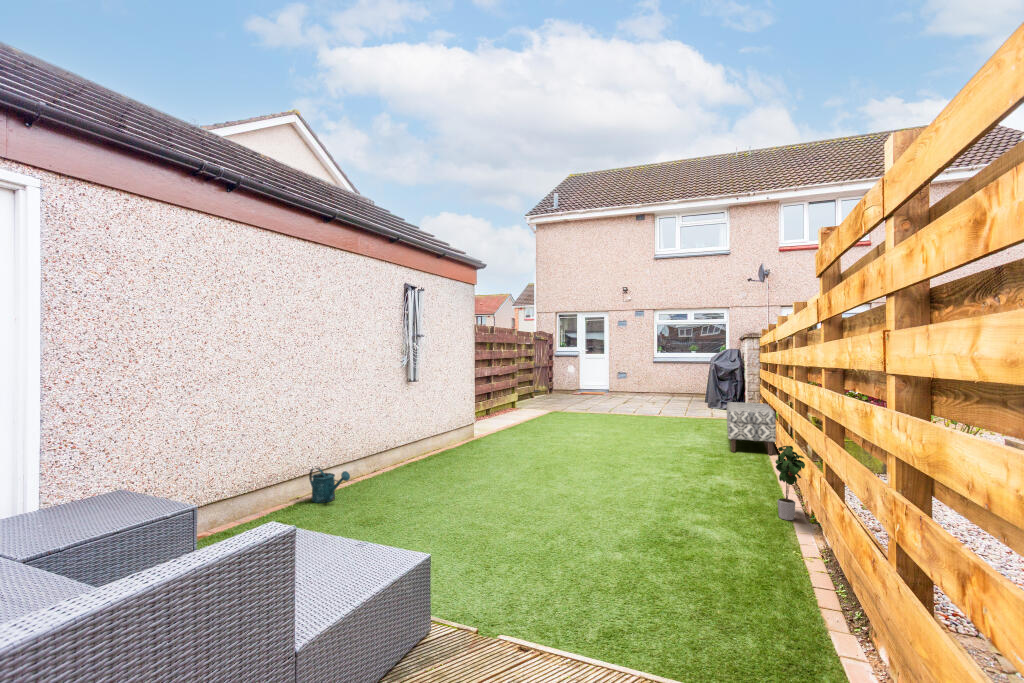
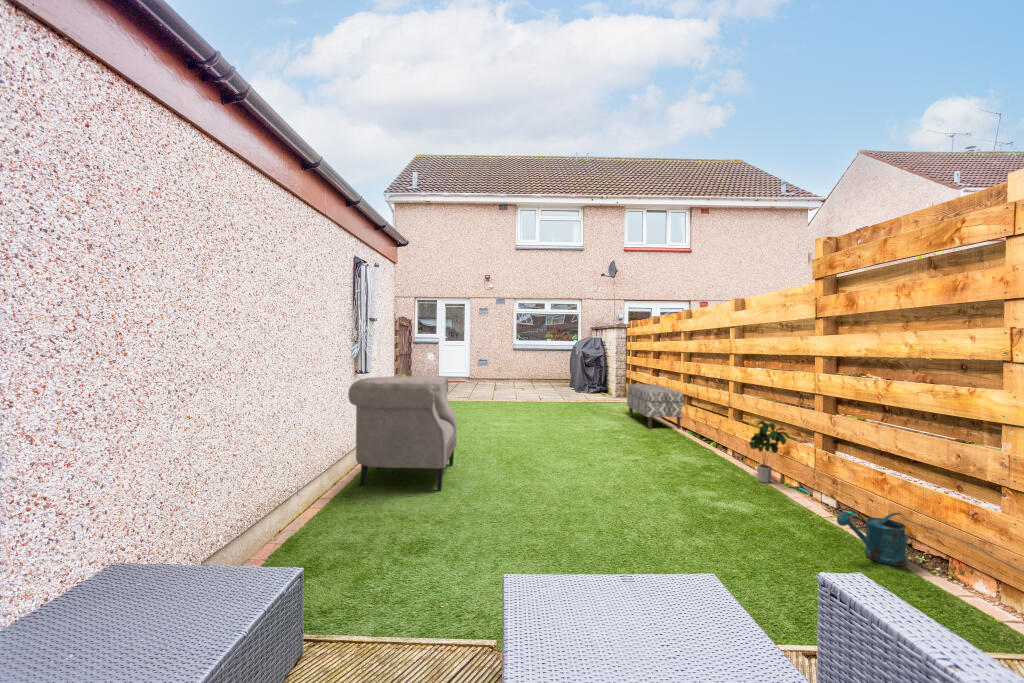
chair: none [381,386,484,486] -> present [348,376,457,490]
watering can: present [309,468,350,503] -> present [837,512,909,566]

